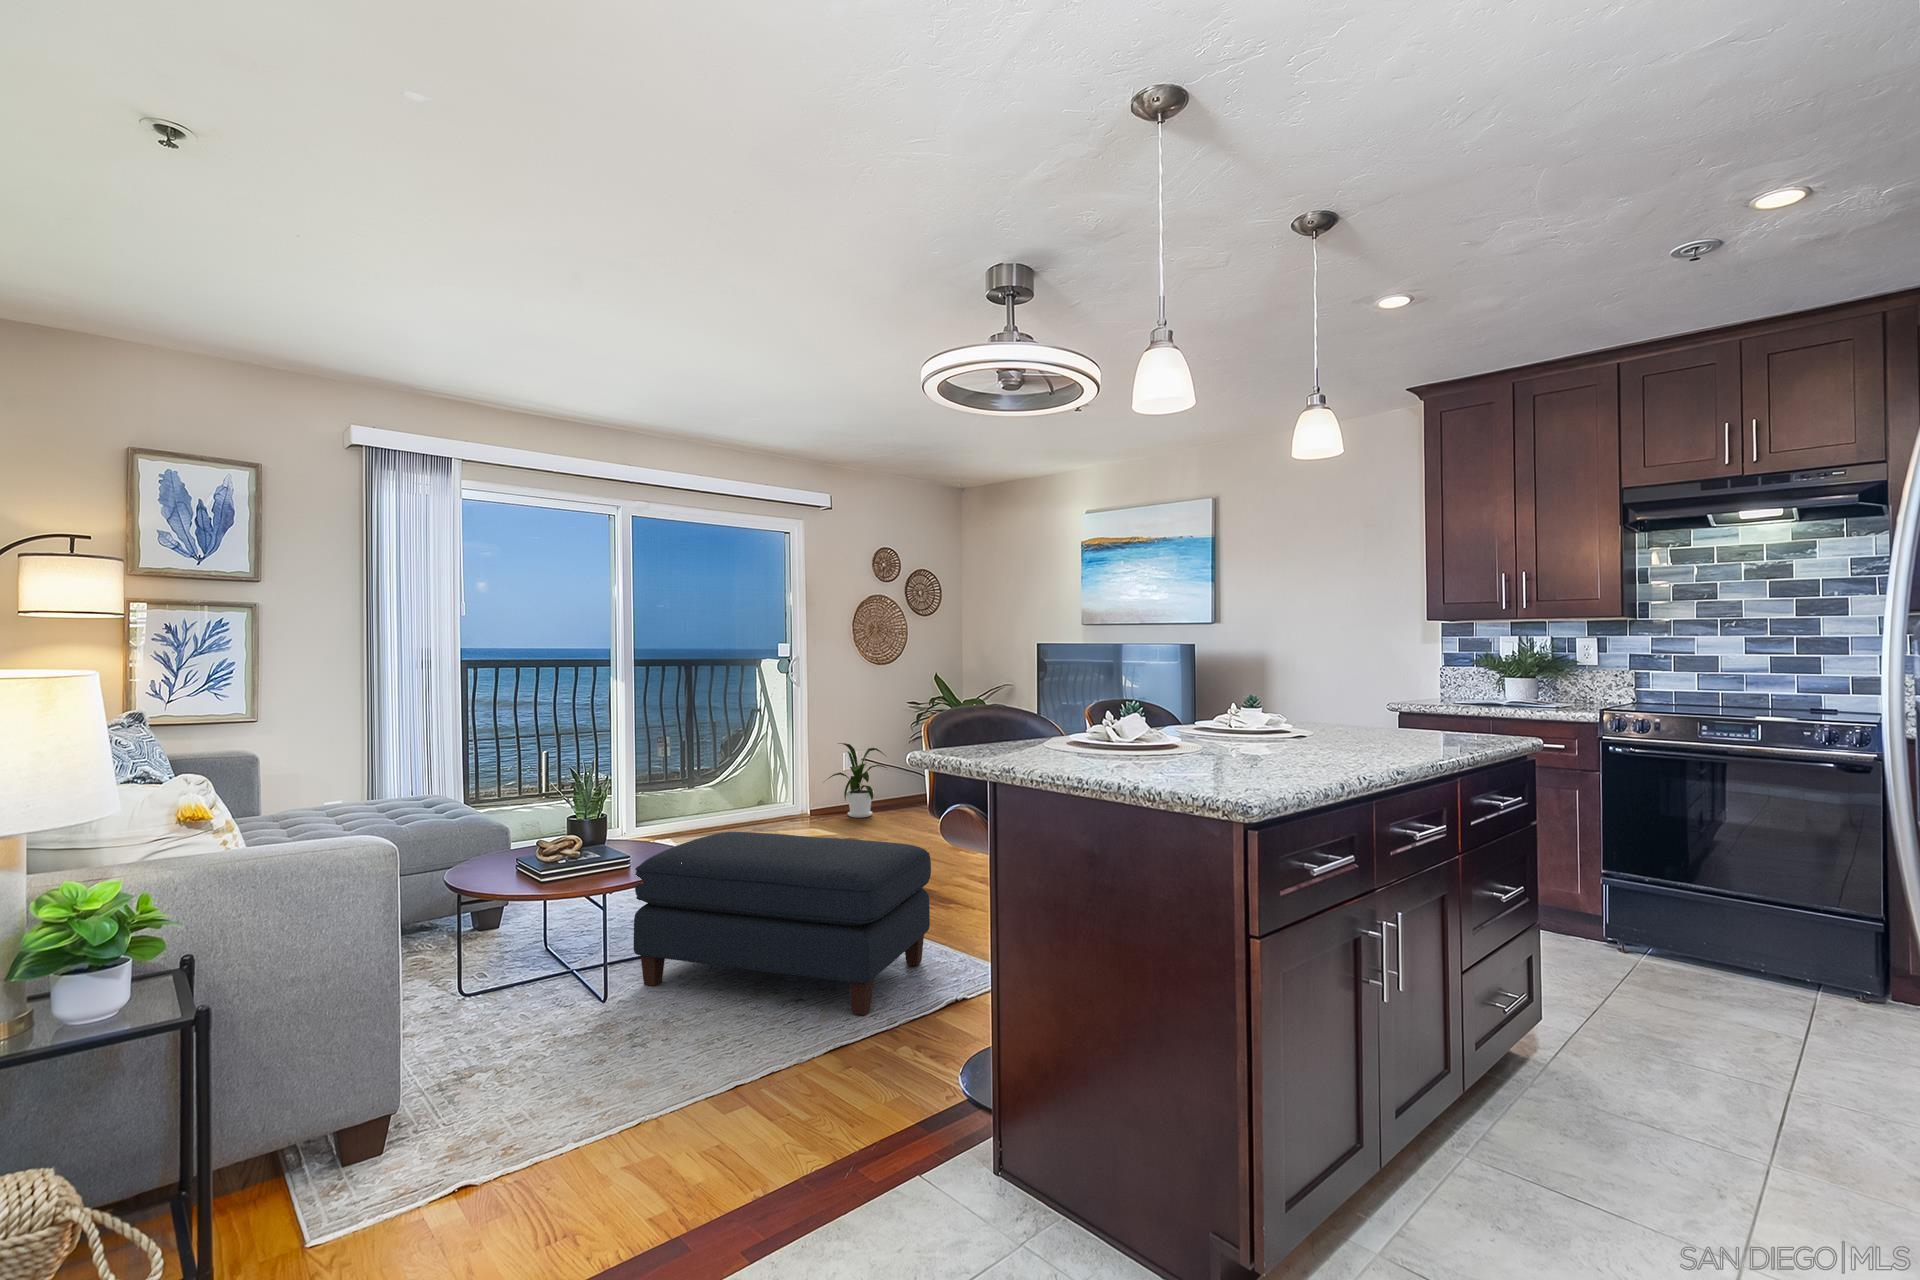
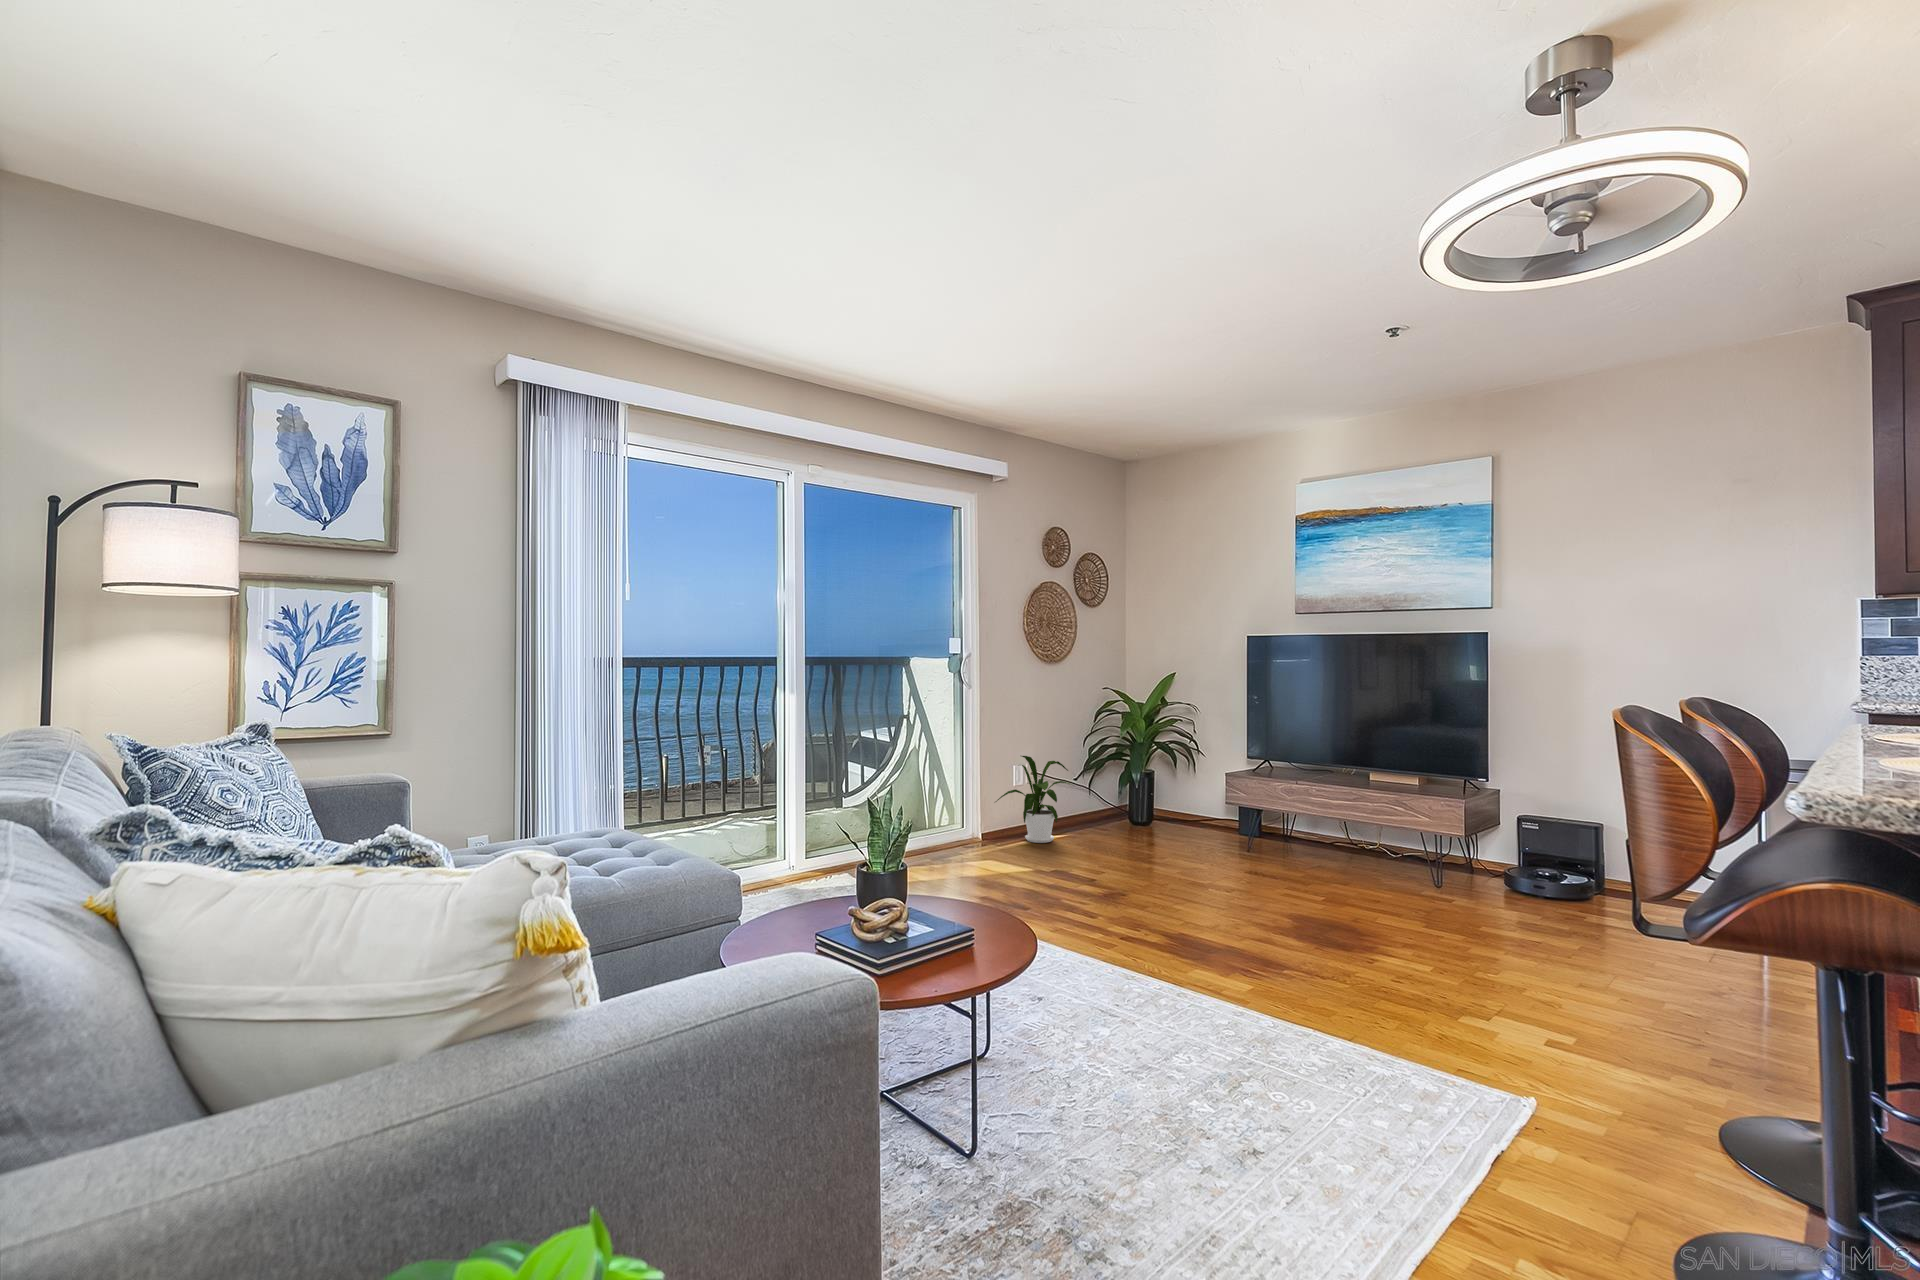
ottoman: present [634,832,931,1015] -> none [983,891,1384,1182]

